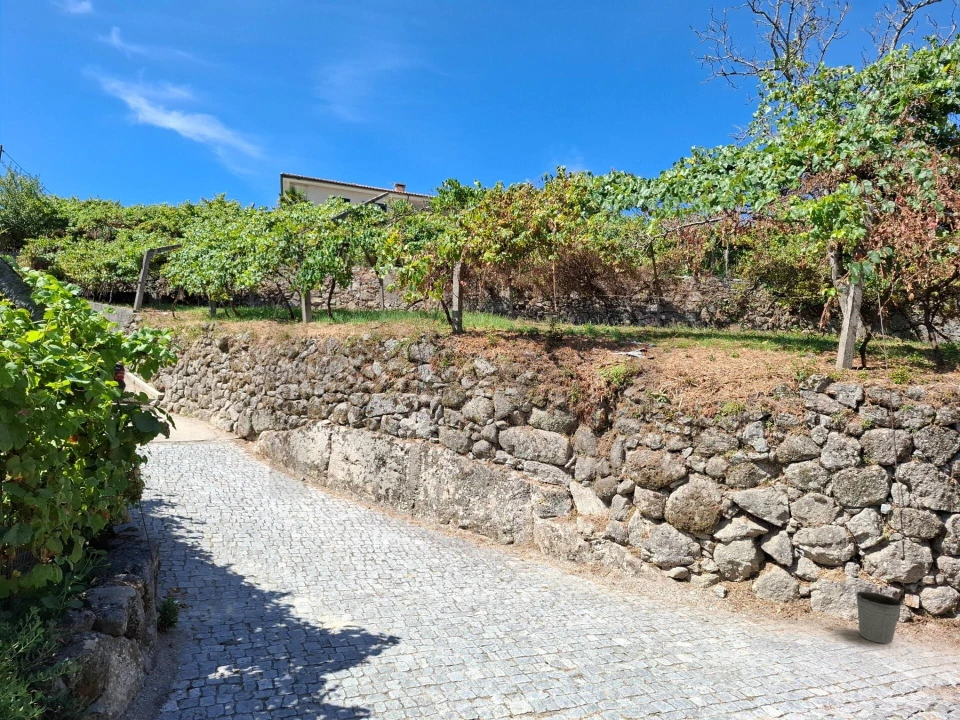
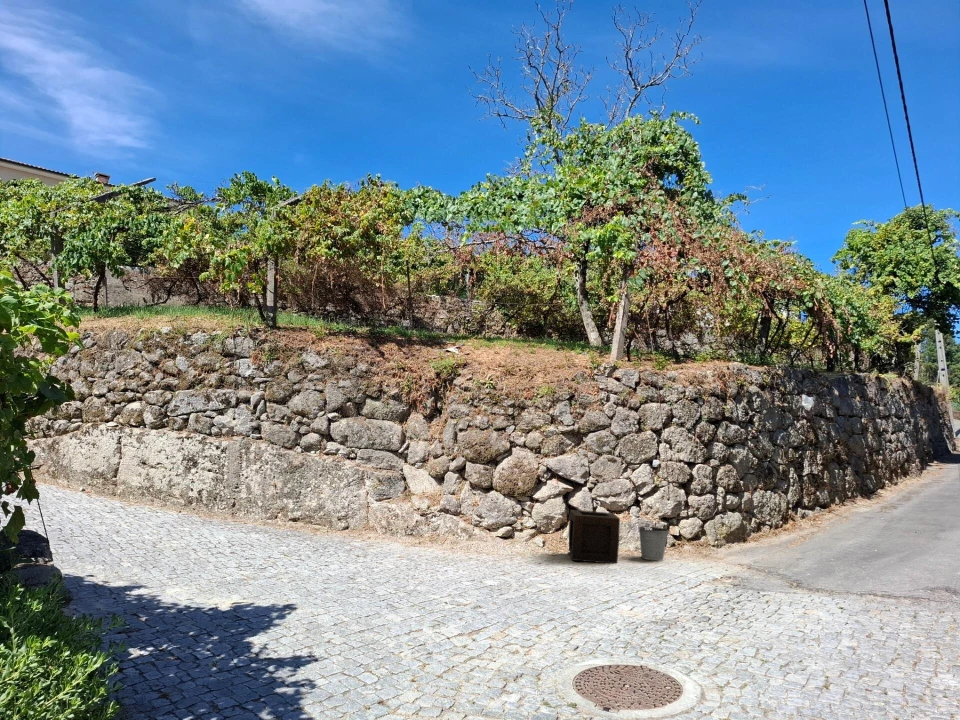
wooden crate: none [756,557,824,641] -> present [568,510,620,563]

